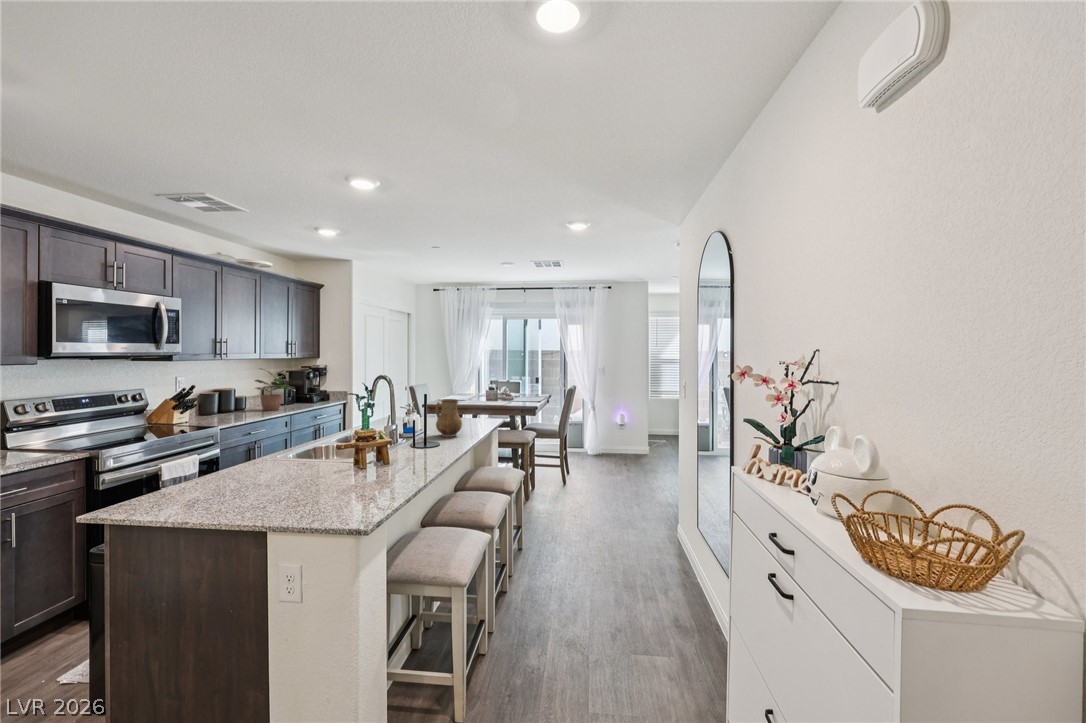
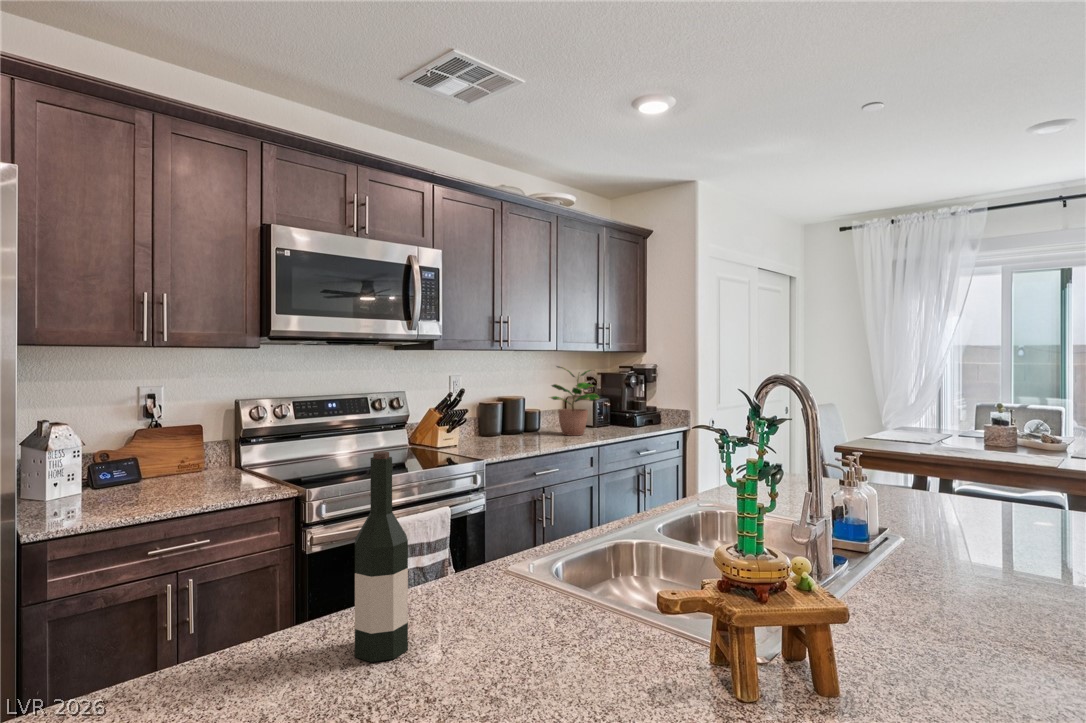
ceramic pitcher: present [436,399,462,437] -> none [923,439,1020,552]
wine bottle: none [215,414,239,487] -> present [355,451,408,662]

